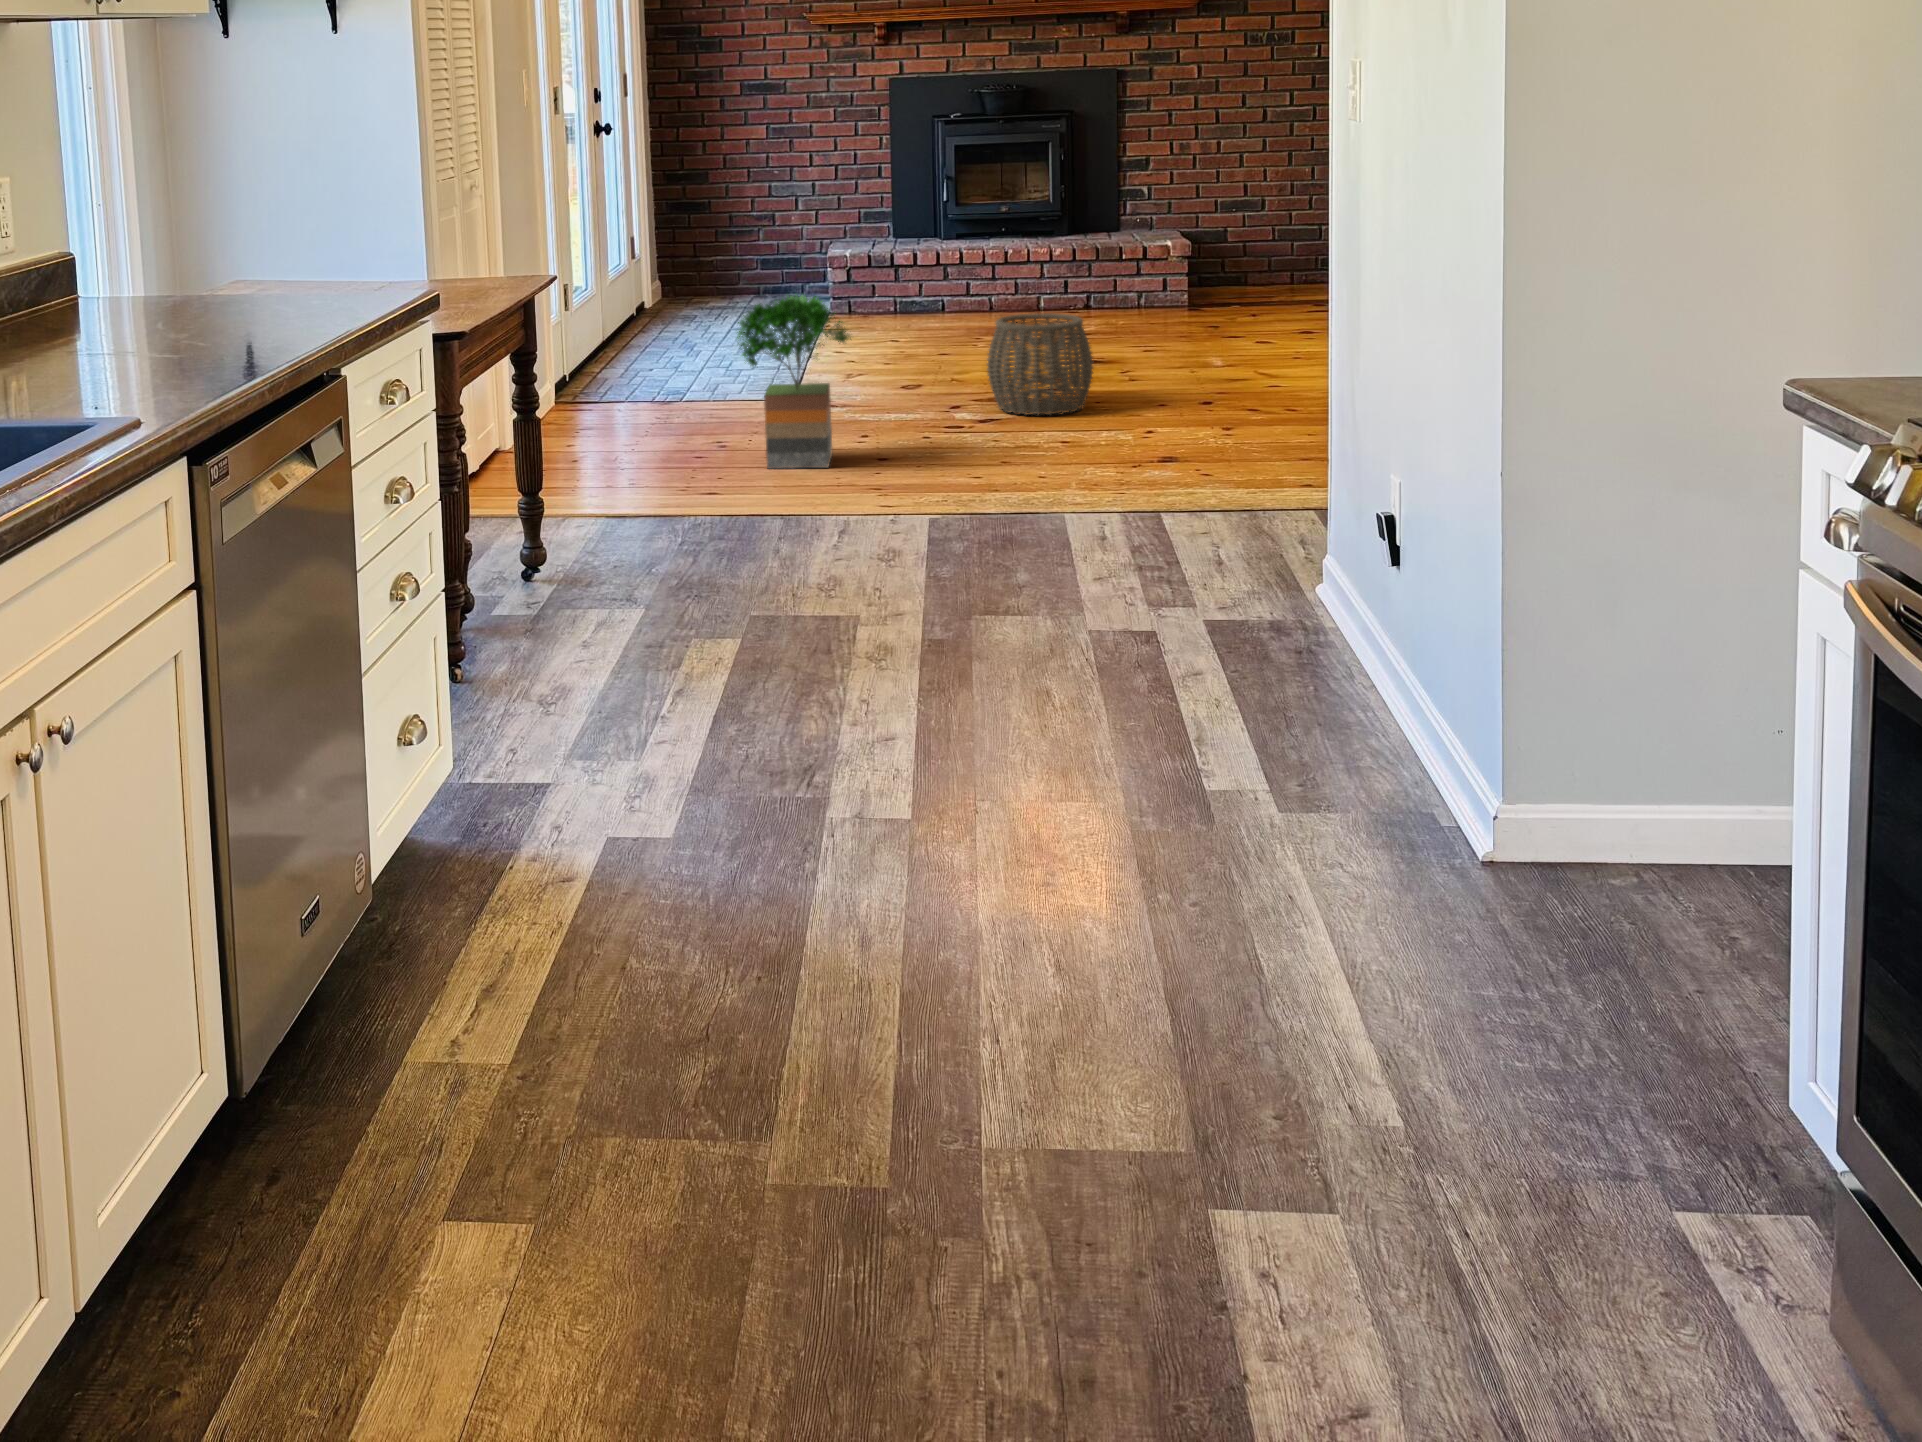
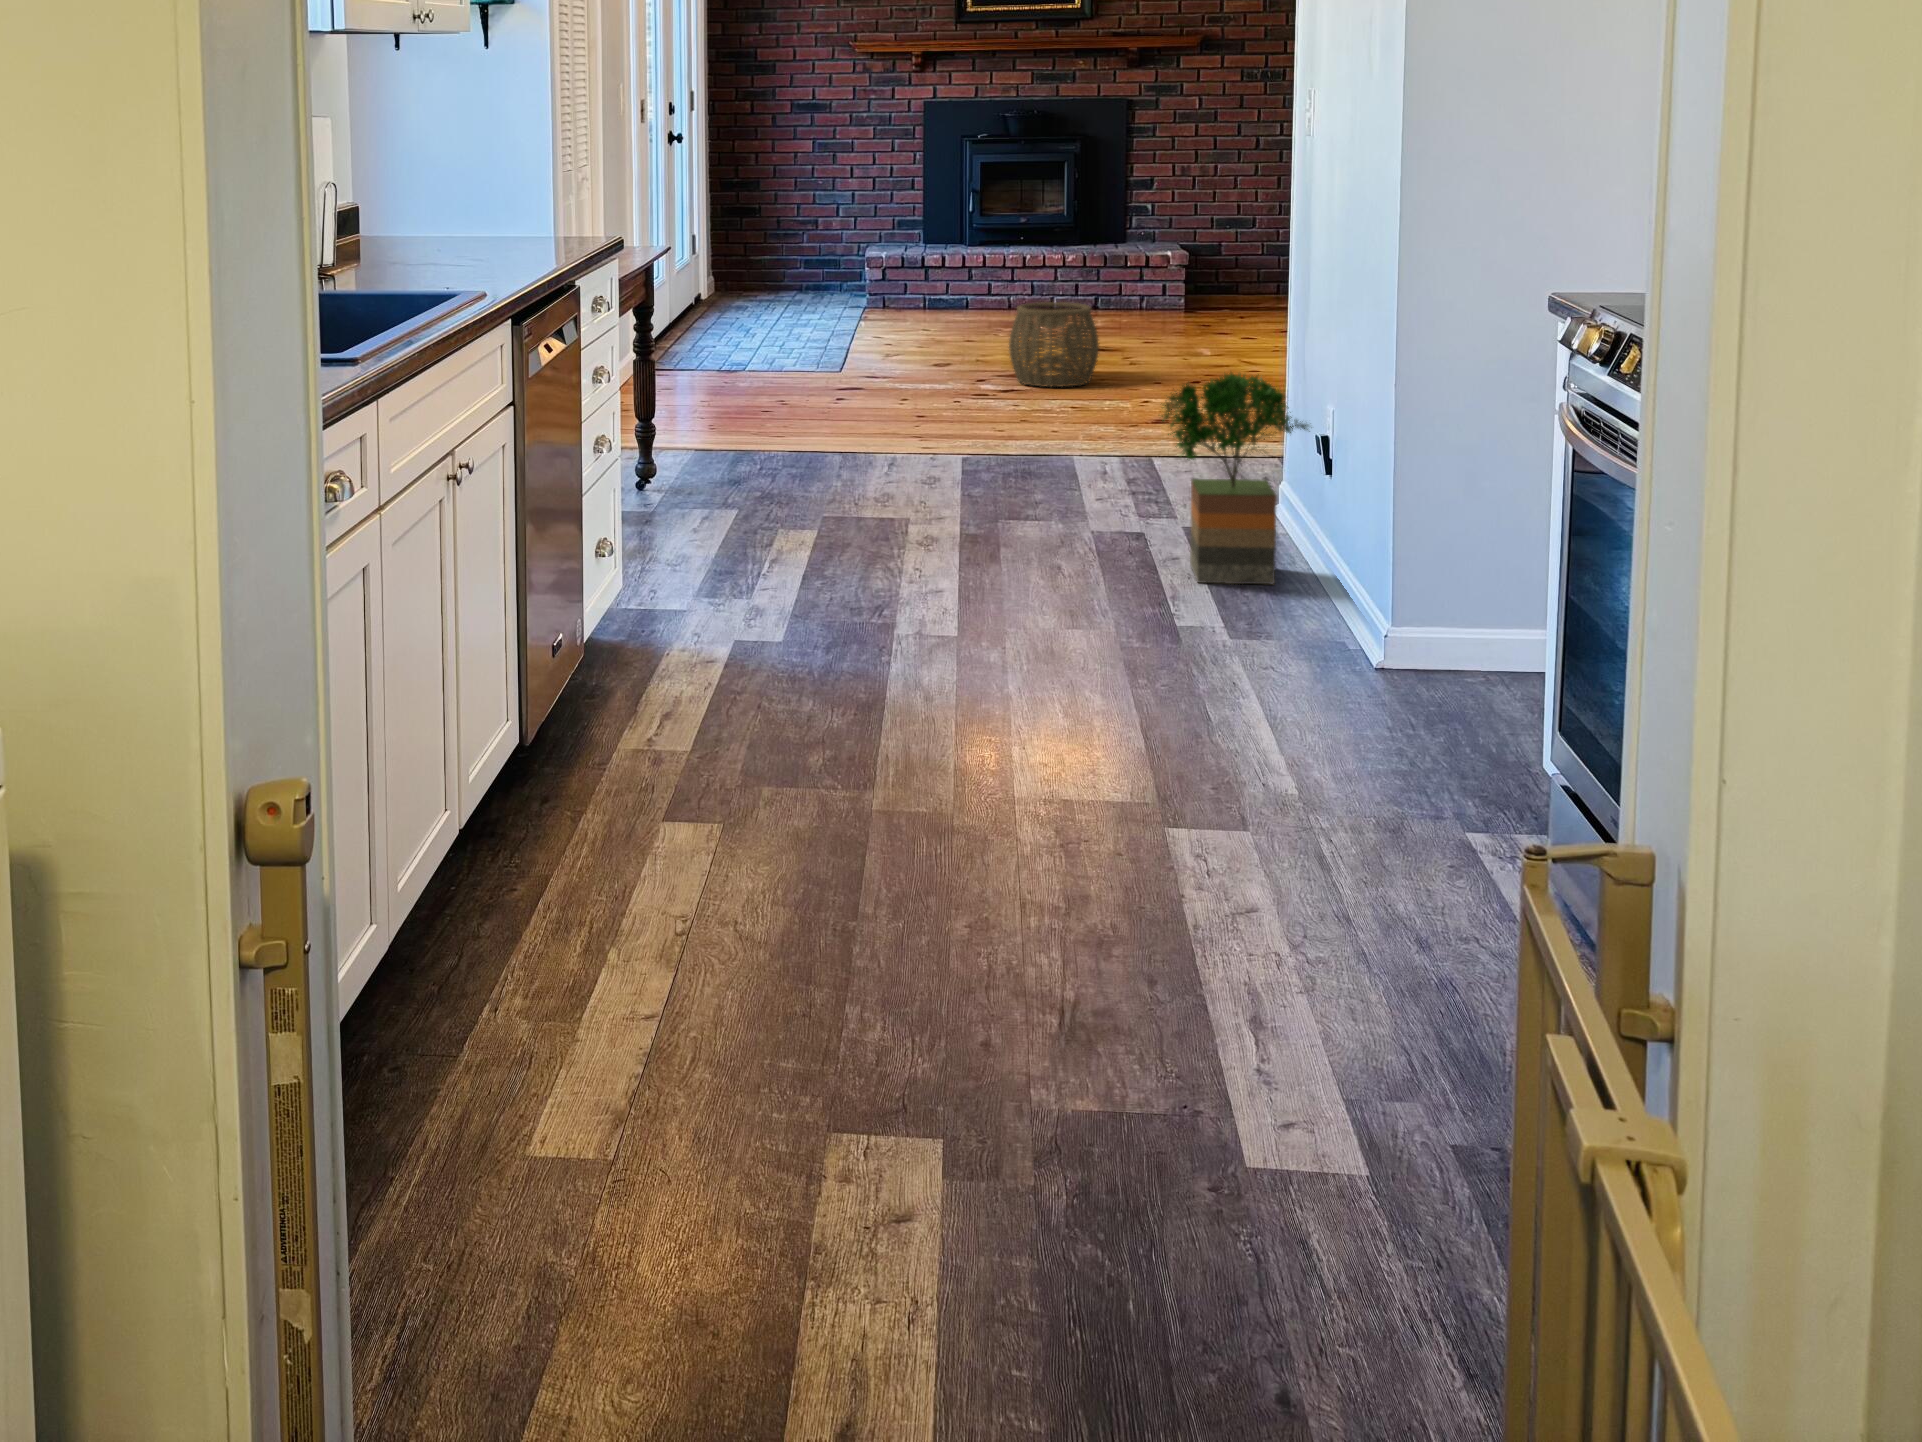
potted tree: present [737,296,851,469] -> present [1162,373,1310,584]

